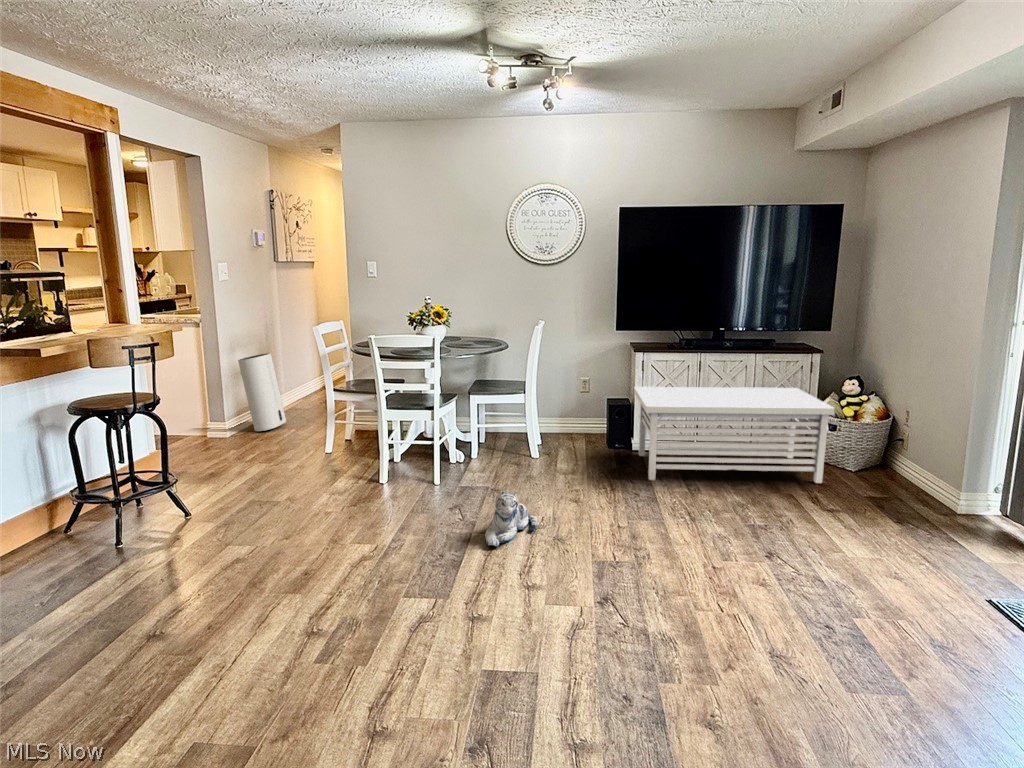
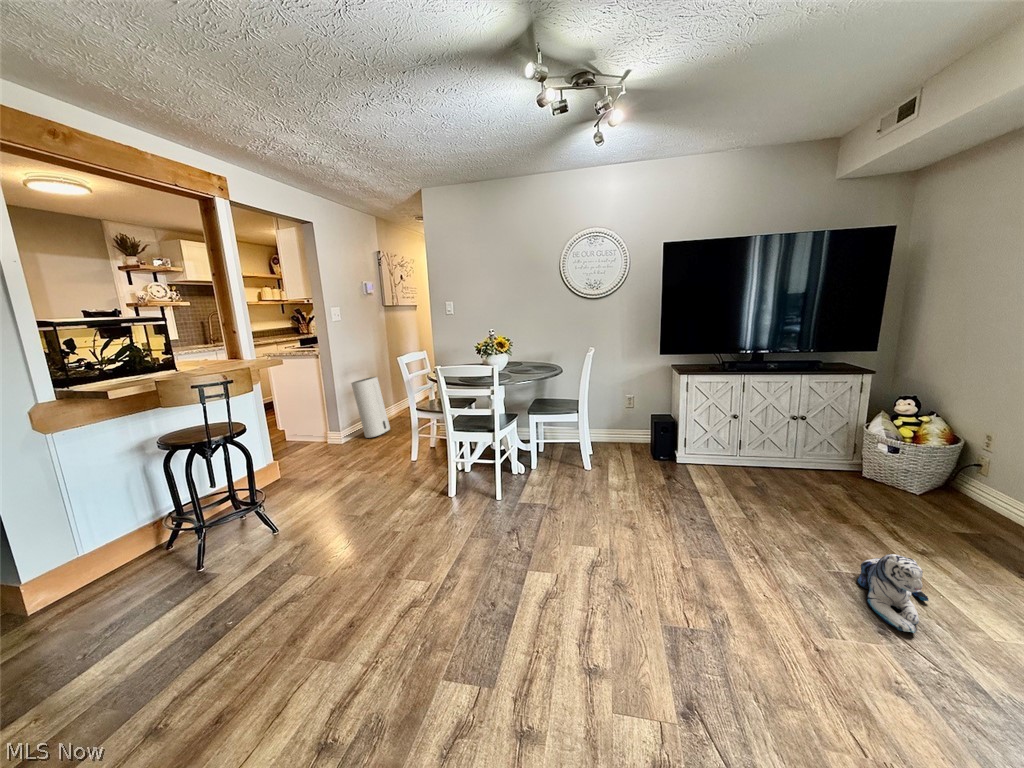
storage bench: present [634,387,834,483] -> none [679,406,910,510]
plush toy: present [485,491,537,546] -> present [857,554,928,633]

